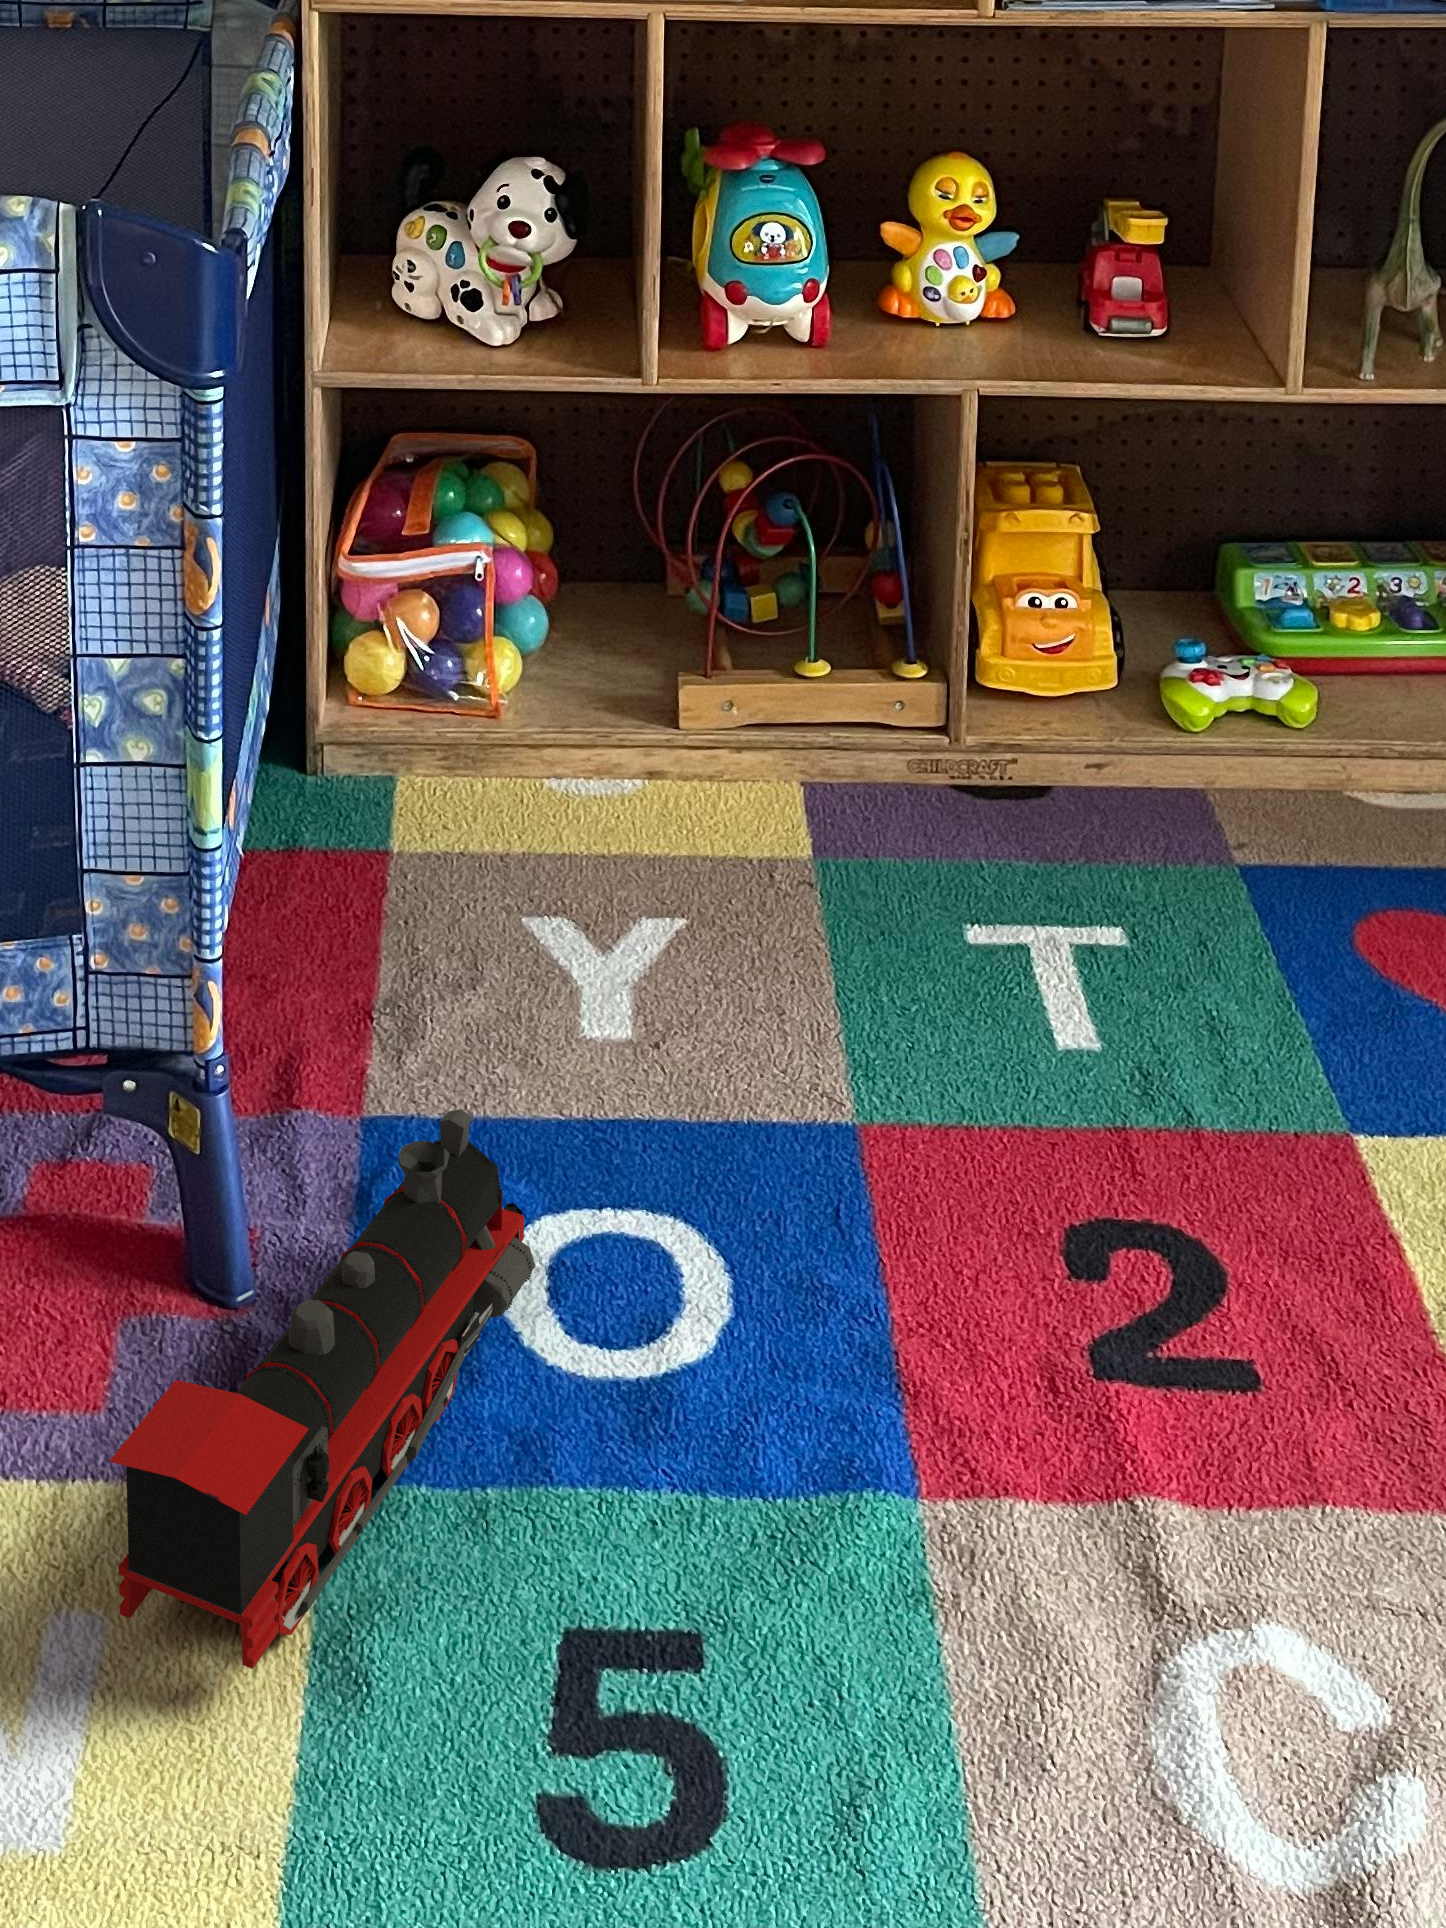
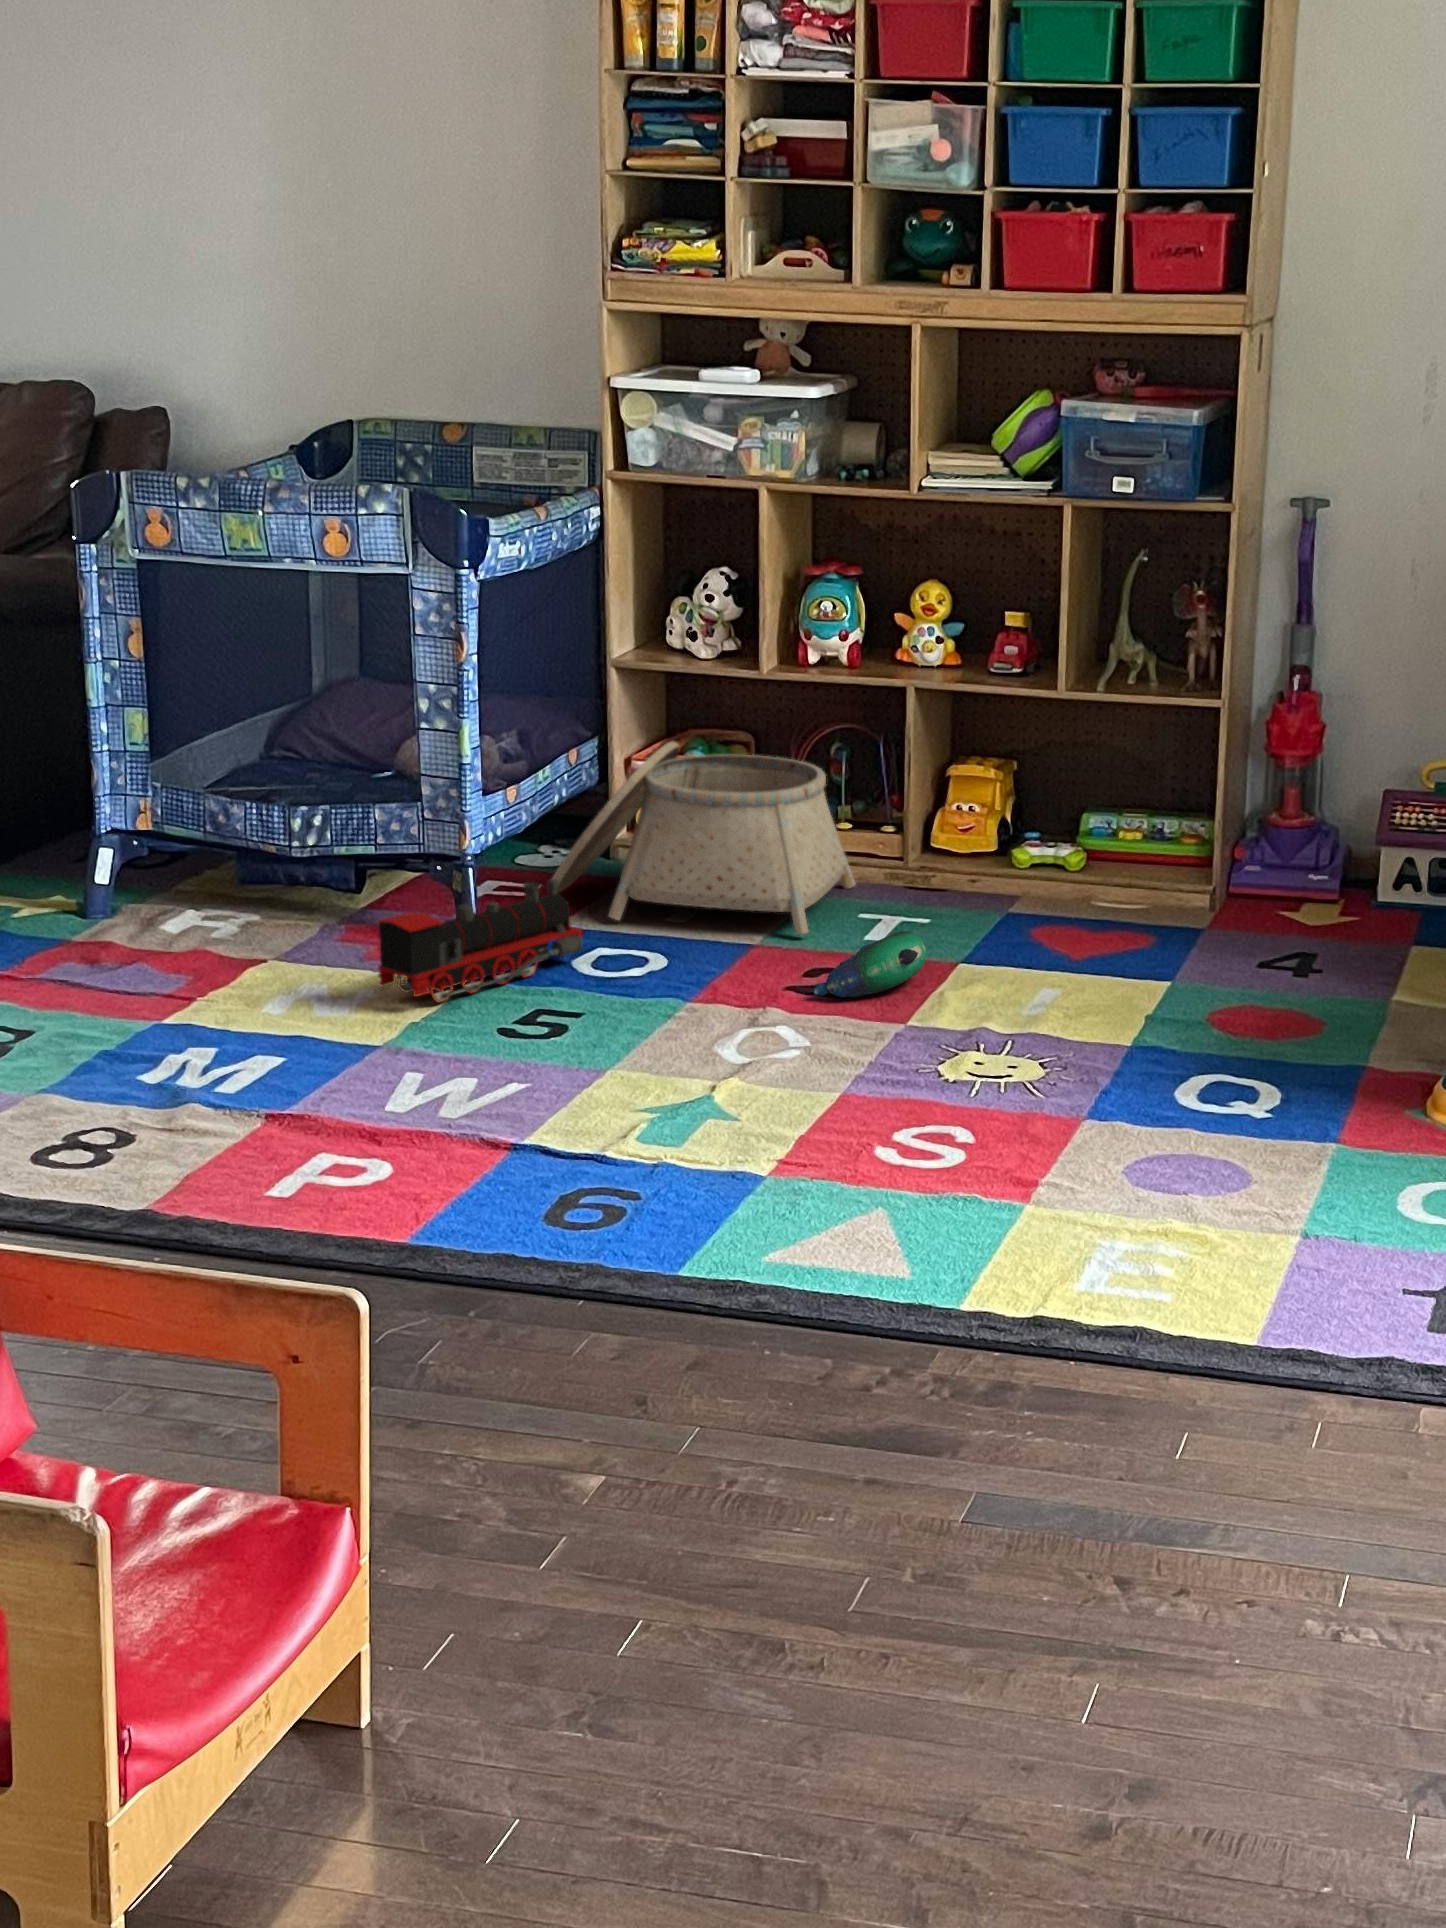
basket: none [295,587,960,1076] -> present [552,742,855,935]
plush toy: none [1162,1090,1402,1381] -> present [813,931,927,998]

